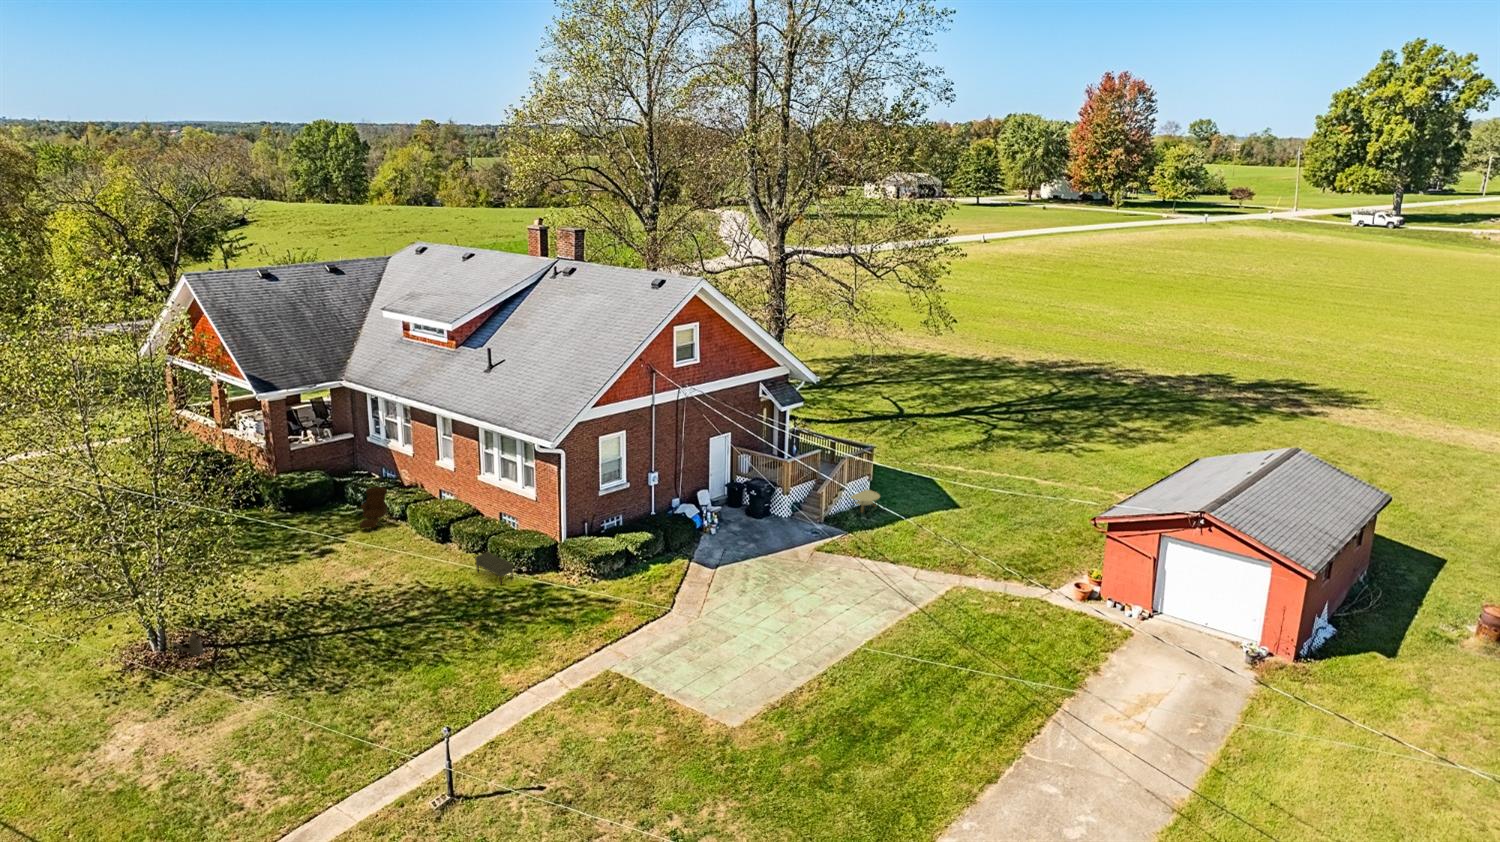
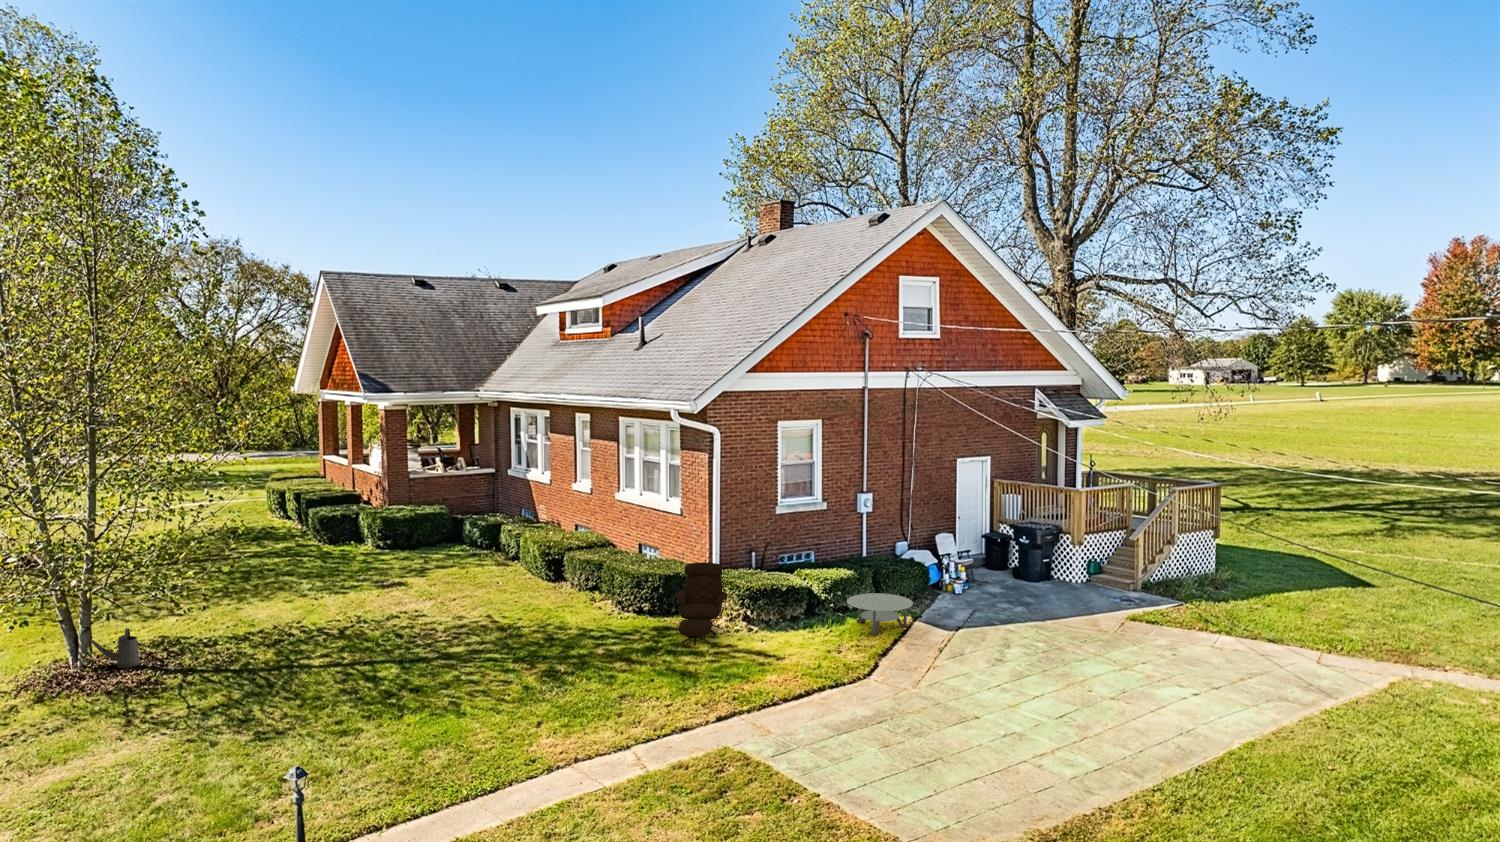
lounge chair: present [360,487,388,529] -> present [675,562,728,646]
round table: present [851,490,880,512] -> present [847,593,913,636]
bench: present [475,552,513,584] -> none [579,582,630,627]

